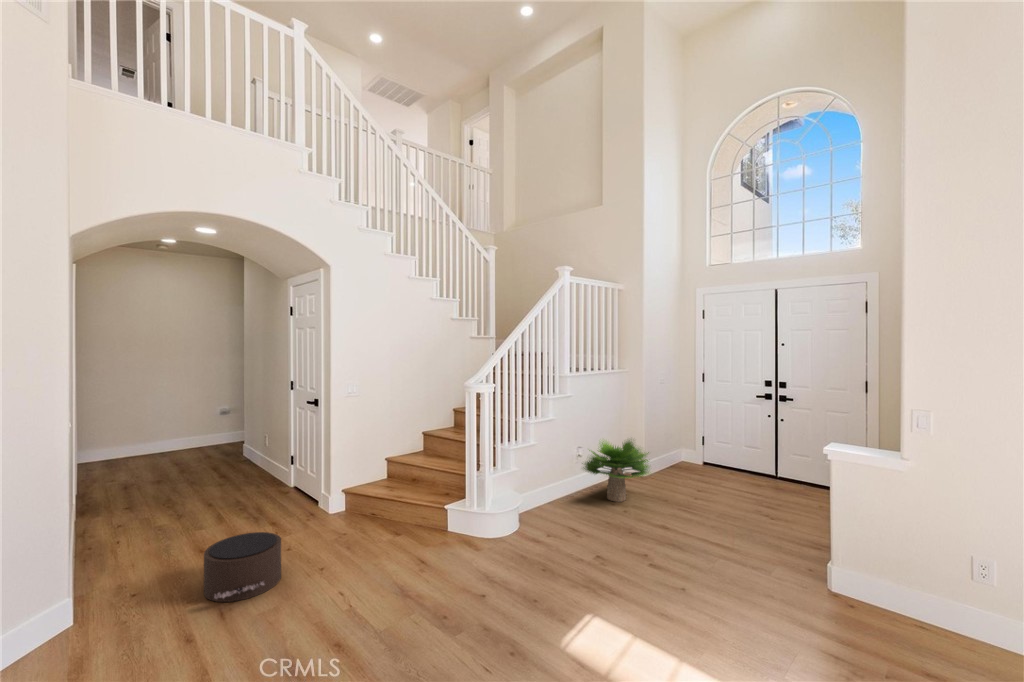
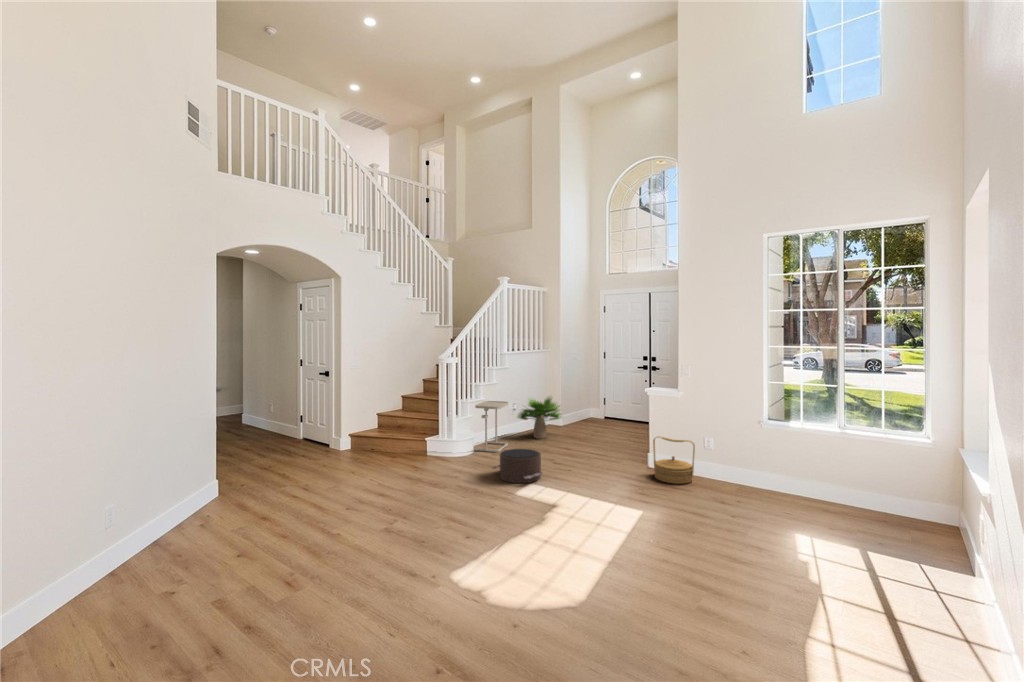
side table: none [519,446,570,530] -> present [474,401,508,452]
pouf: present [204,532,281,602] -> present [492,449,542,483]
woven basket: none [840,541,939,648] -> present [653,436,695,484]

